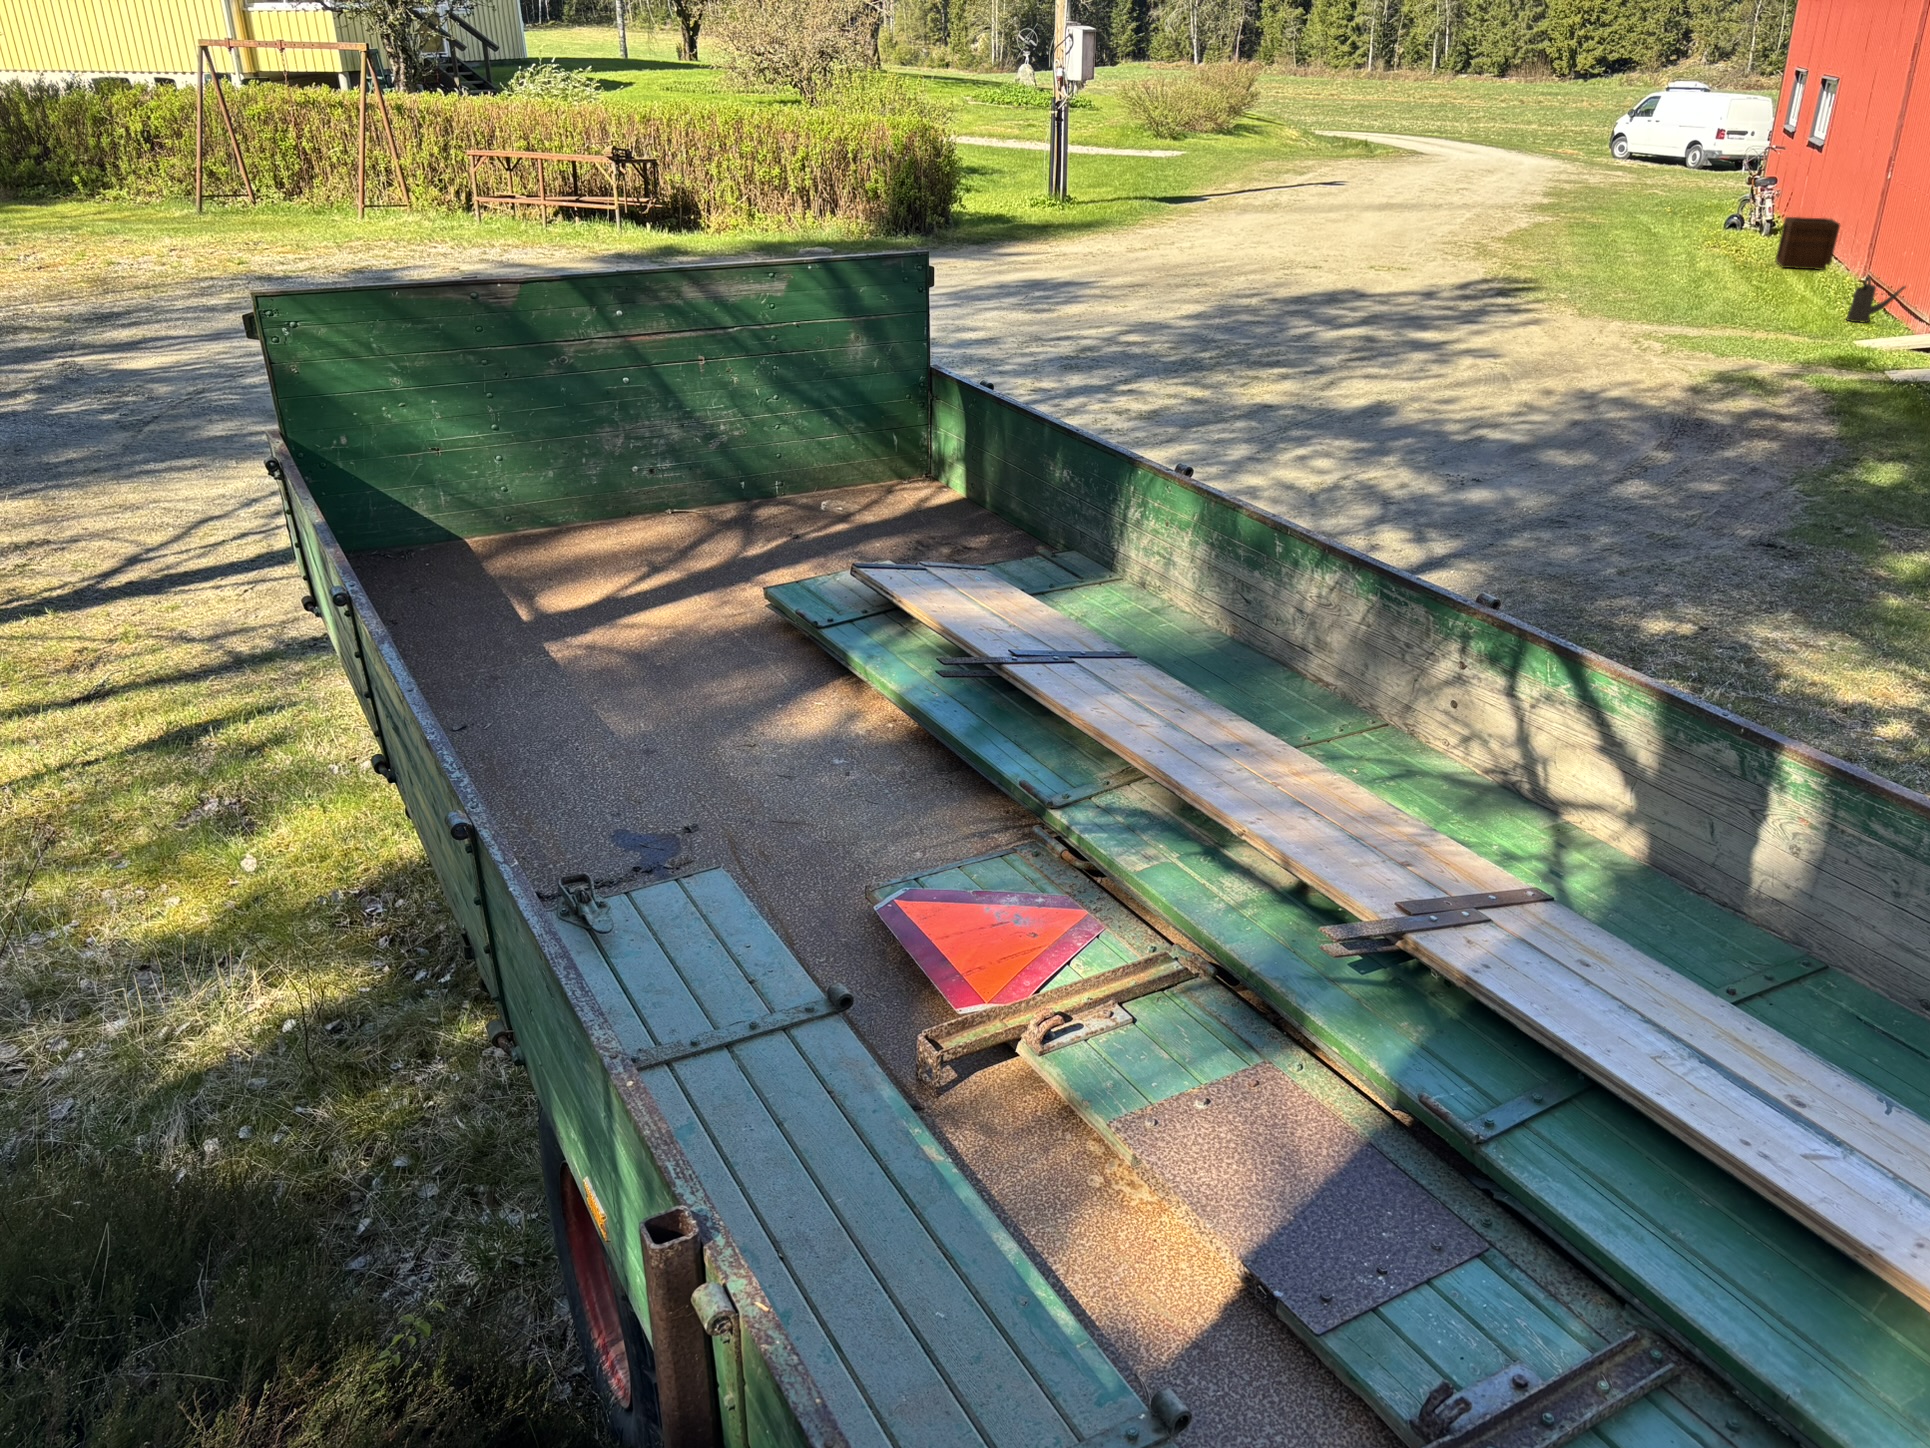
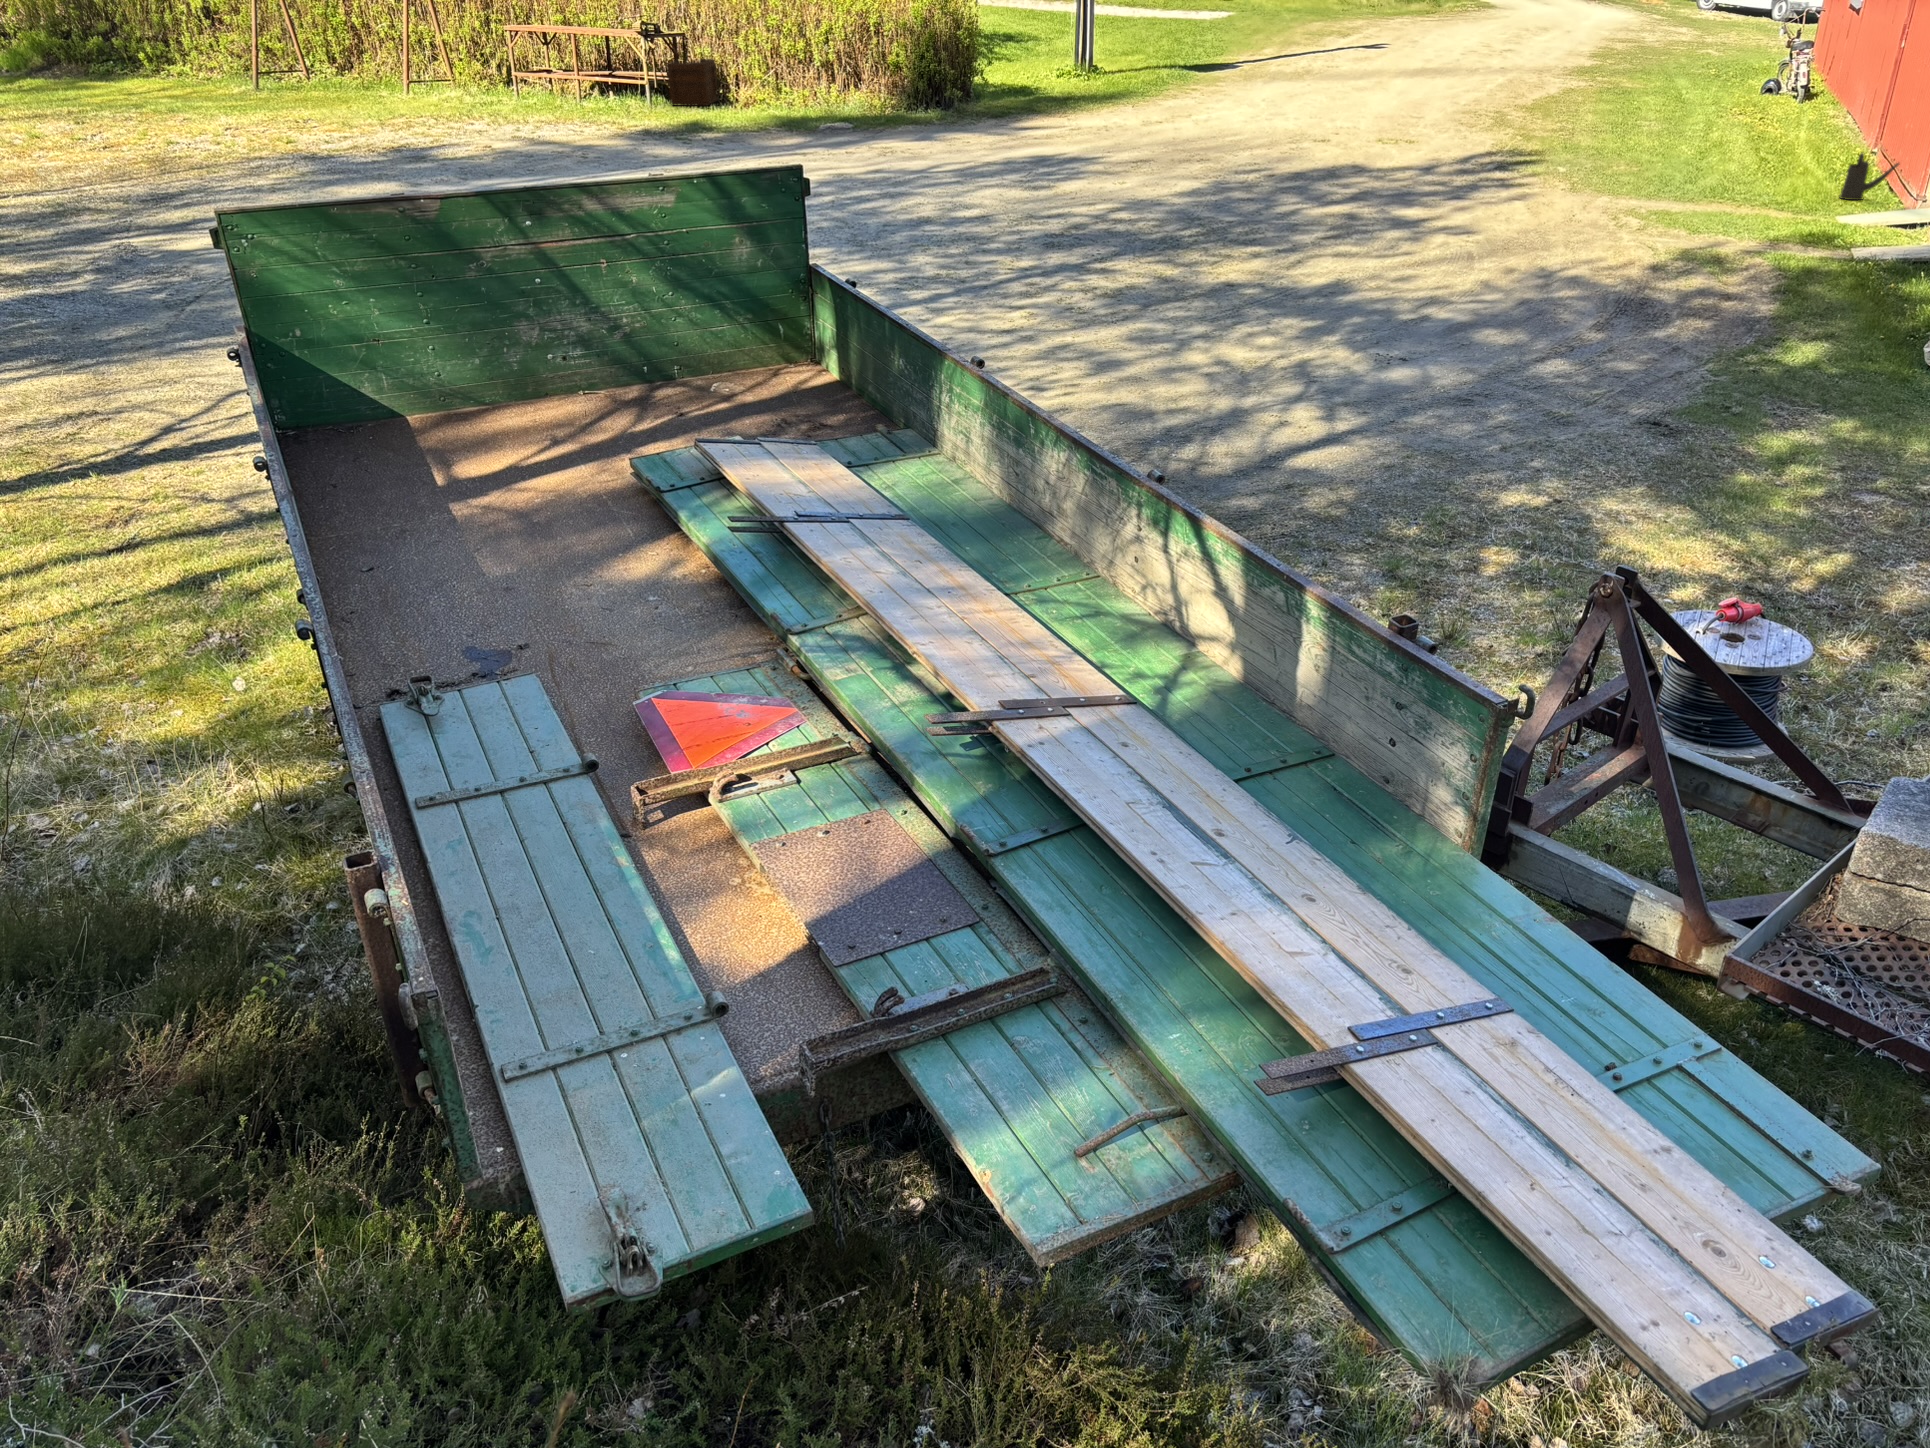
wooden crate: present [1776,217,1840,270] -> present [666,59,718,106]

